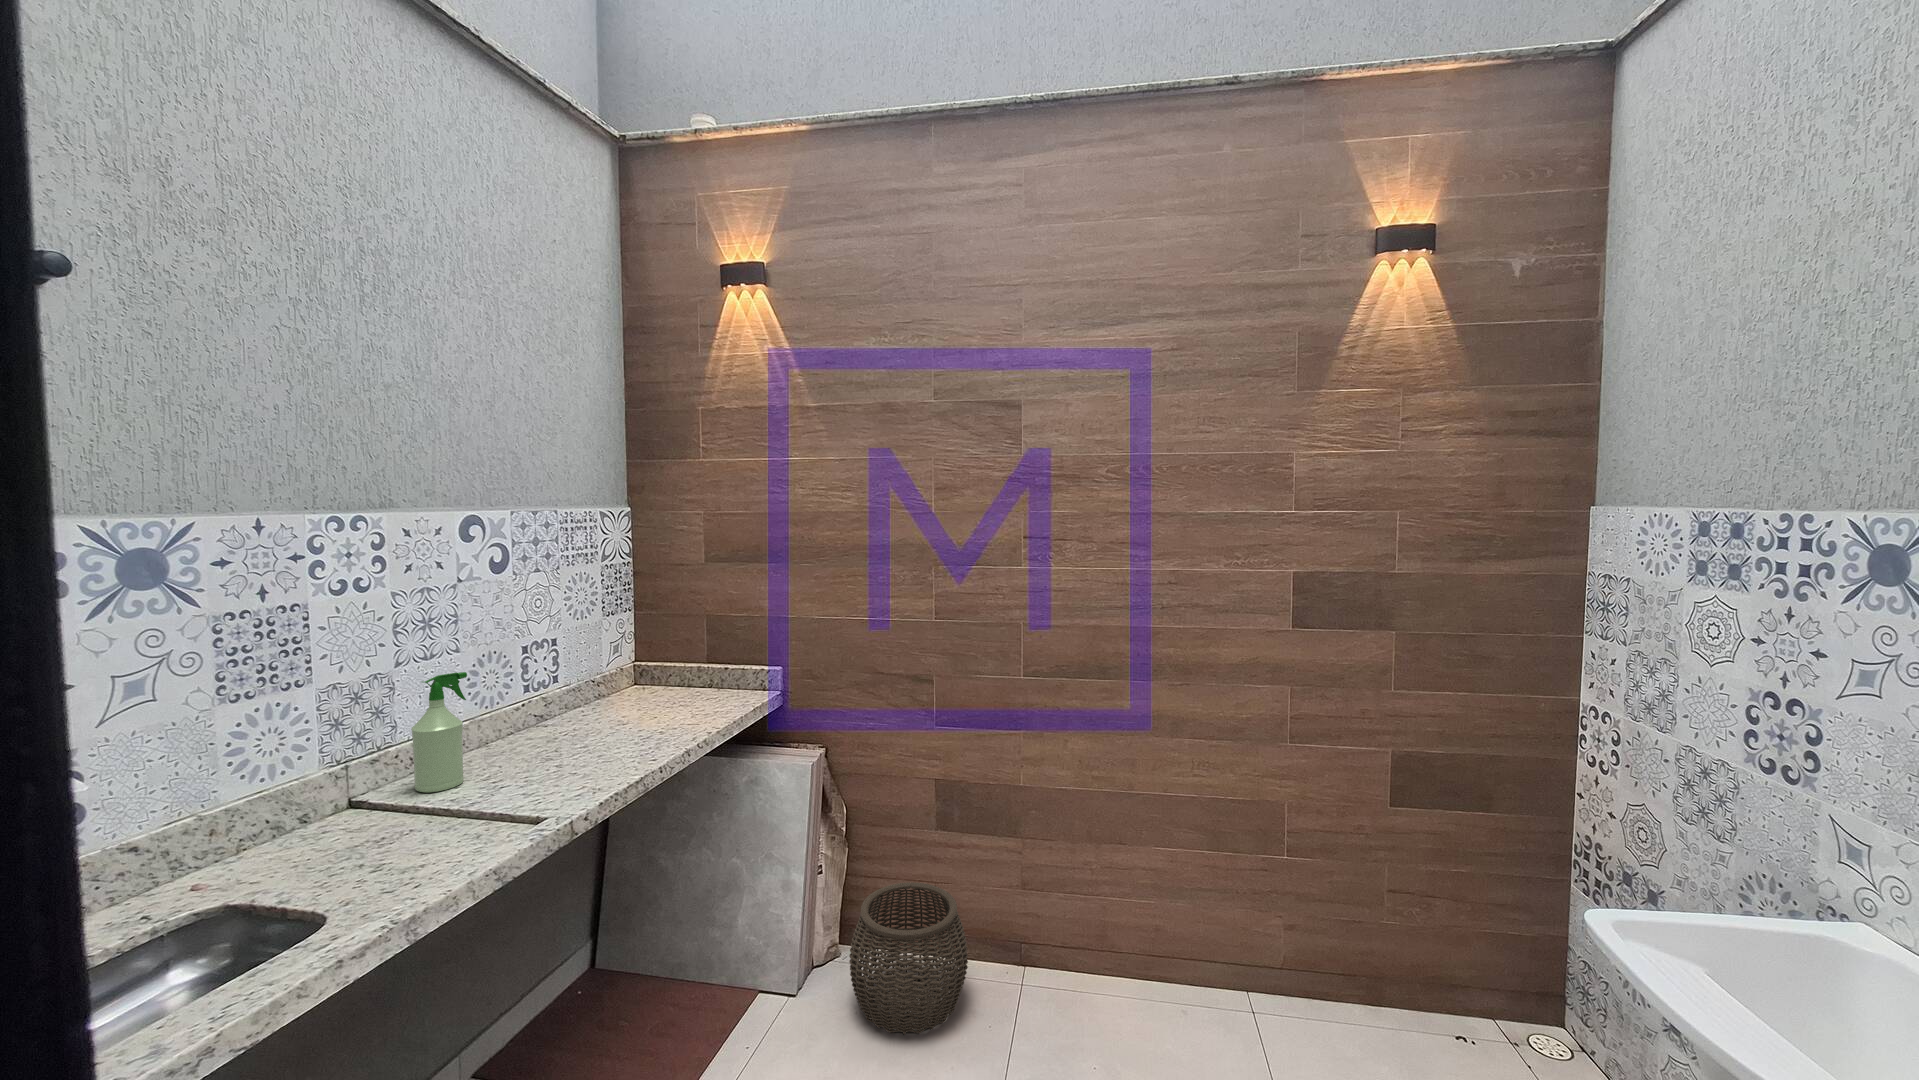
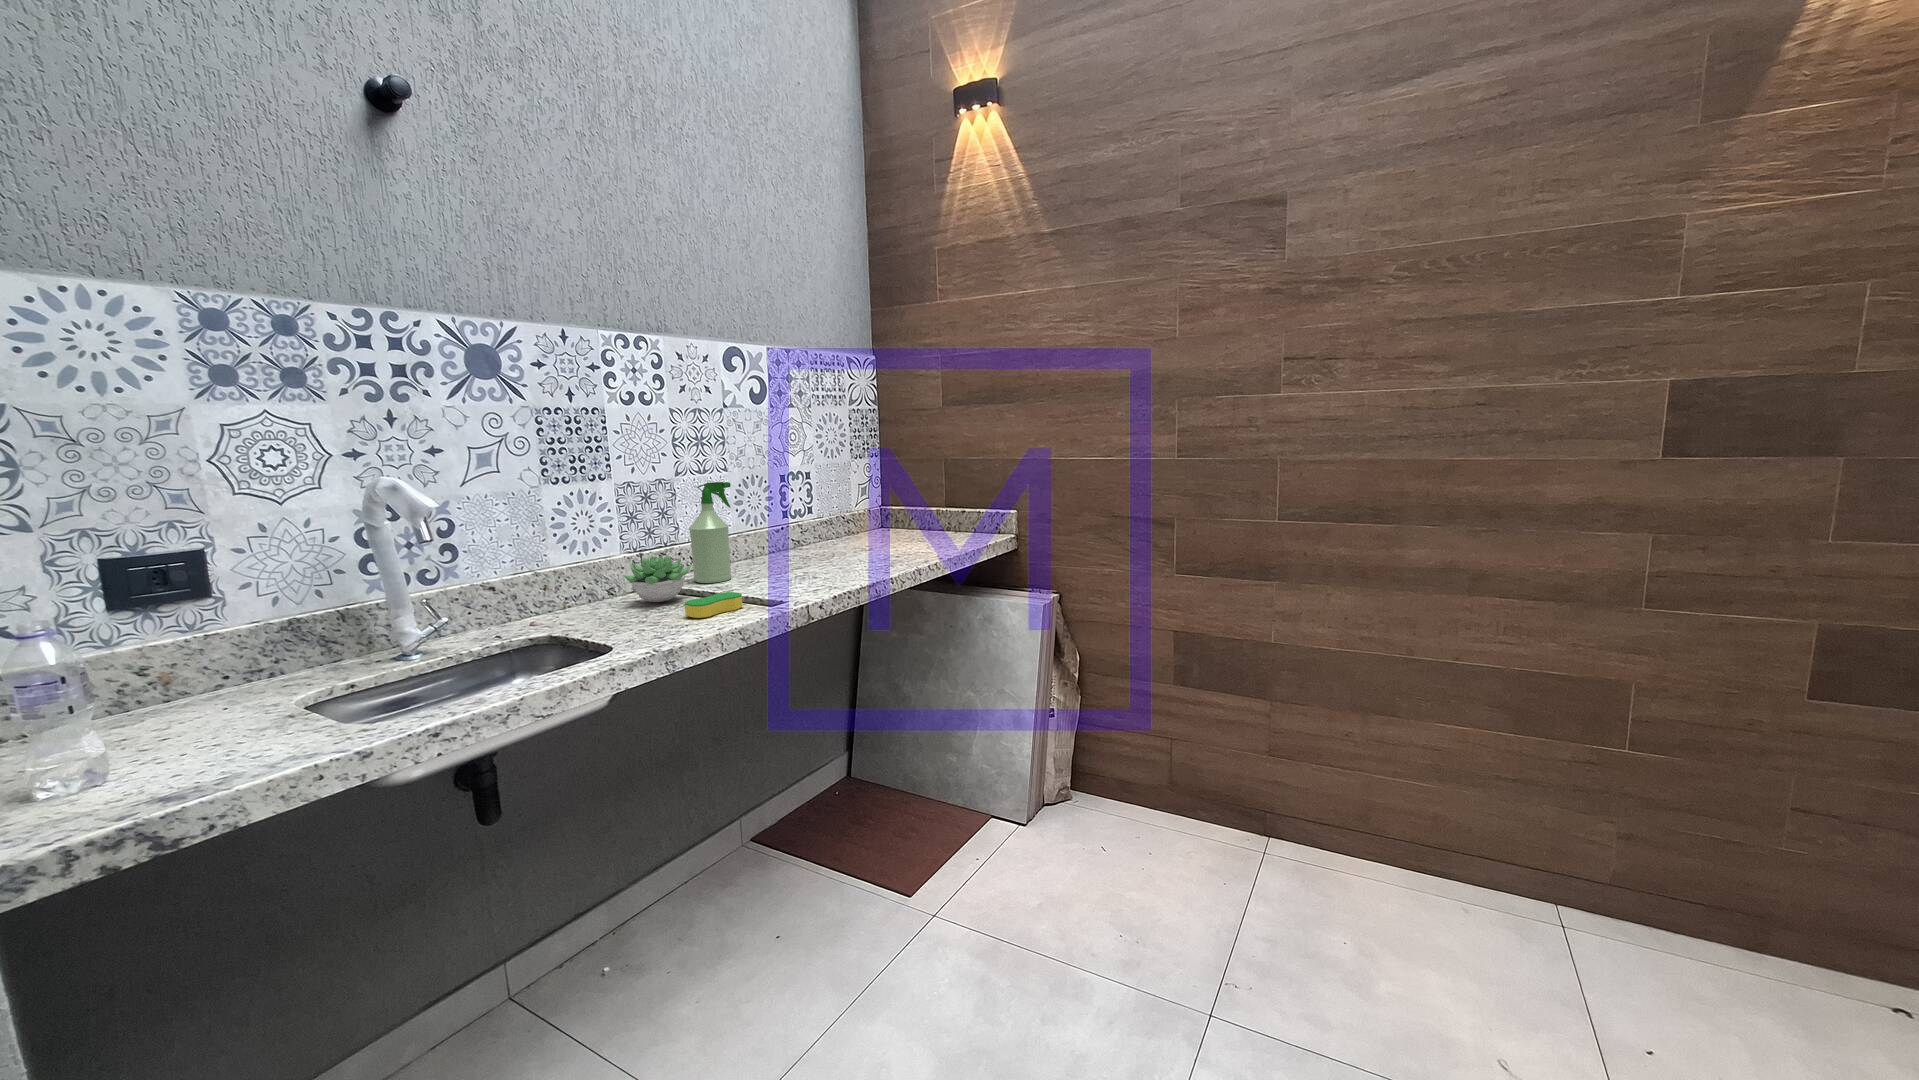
succulent plant: none [327,772,419,833] -> present [623,556,691,602]
sponge: none [418,814,490,856] -> present [685,592,742,618]
woven basket: present [849,882,968,1035] -> none [1077,731,1202,874]

